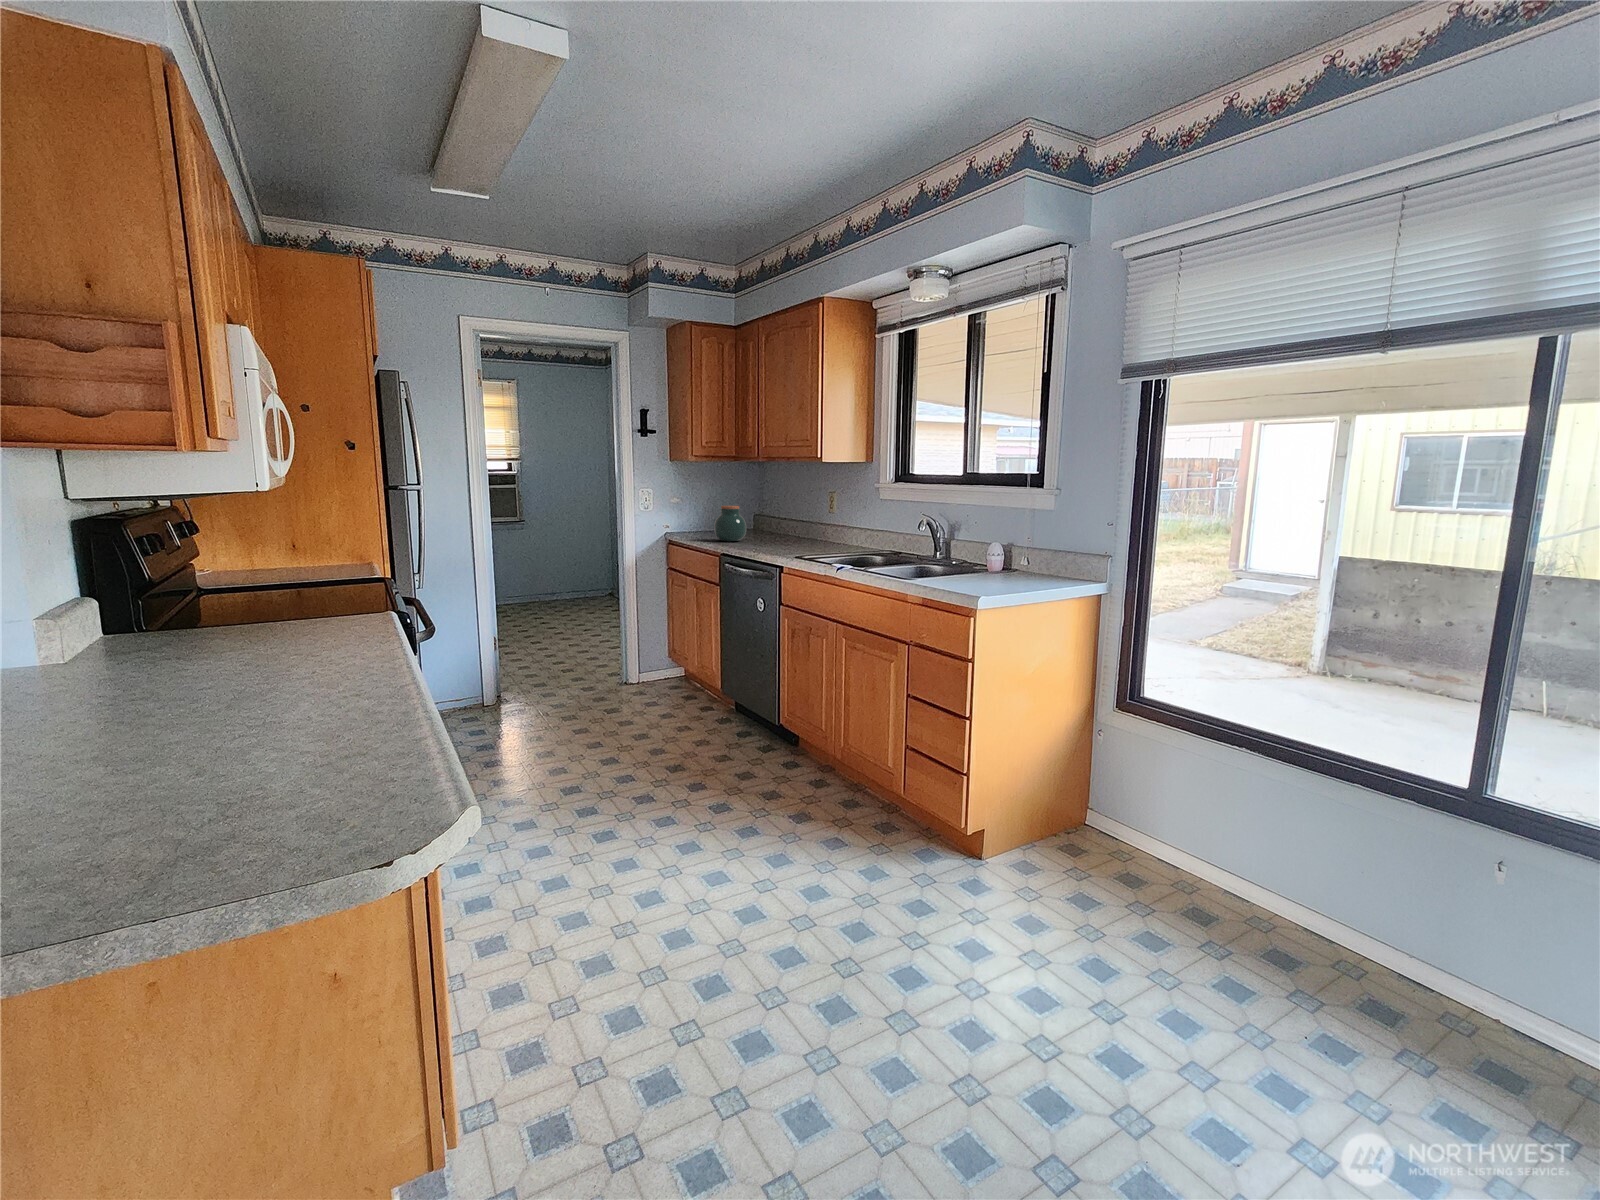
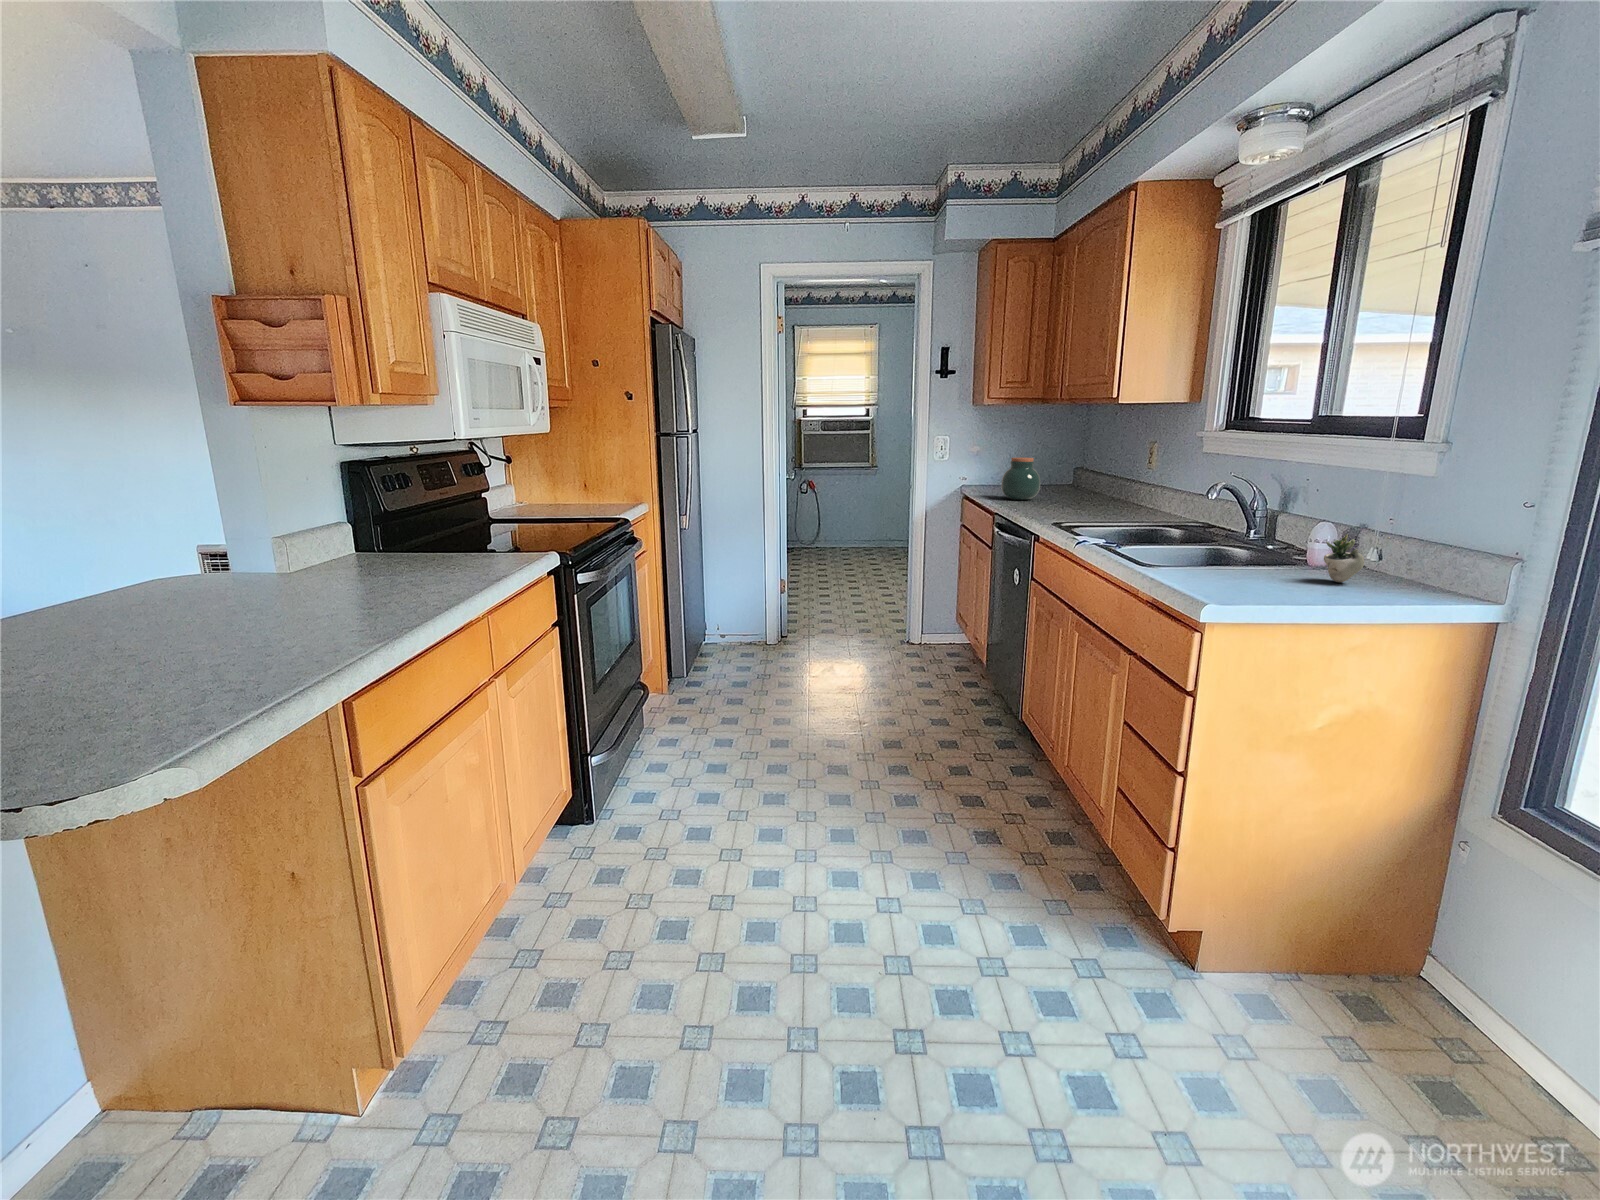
succulent plant: none [1008,548,1049,580] -> present [1324,534,1390,582]

